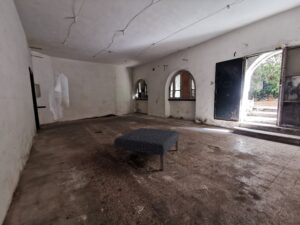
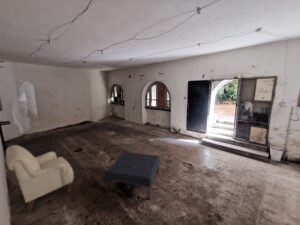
chair: none [20,106,85,169] -> present [6,145,74,212]

